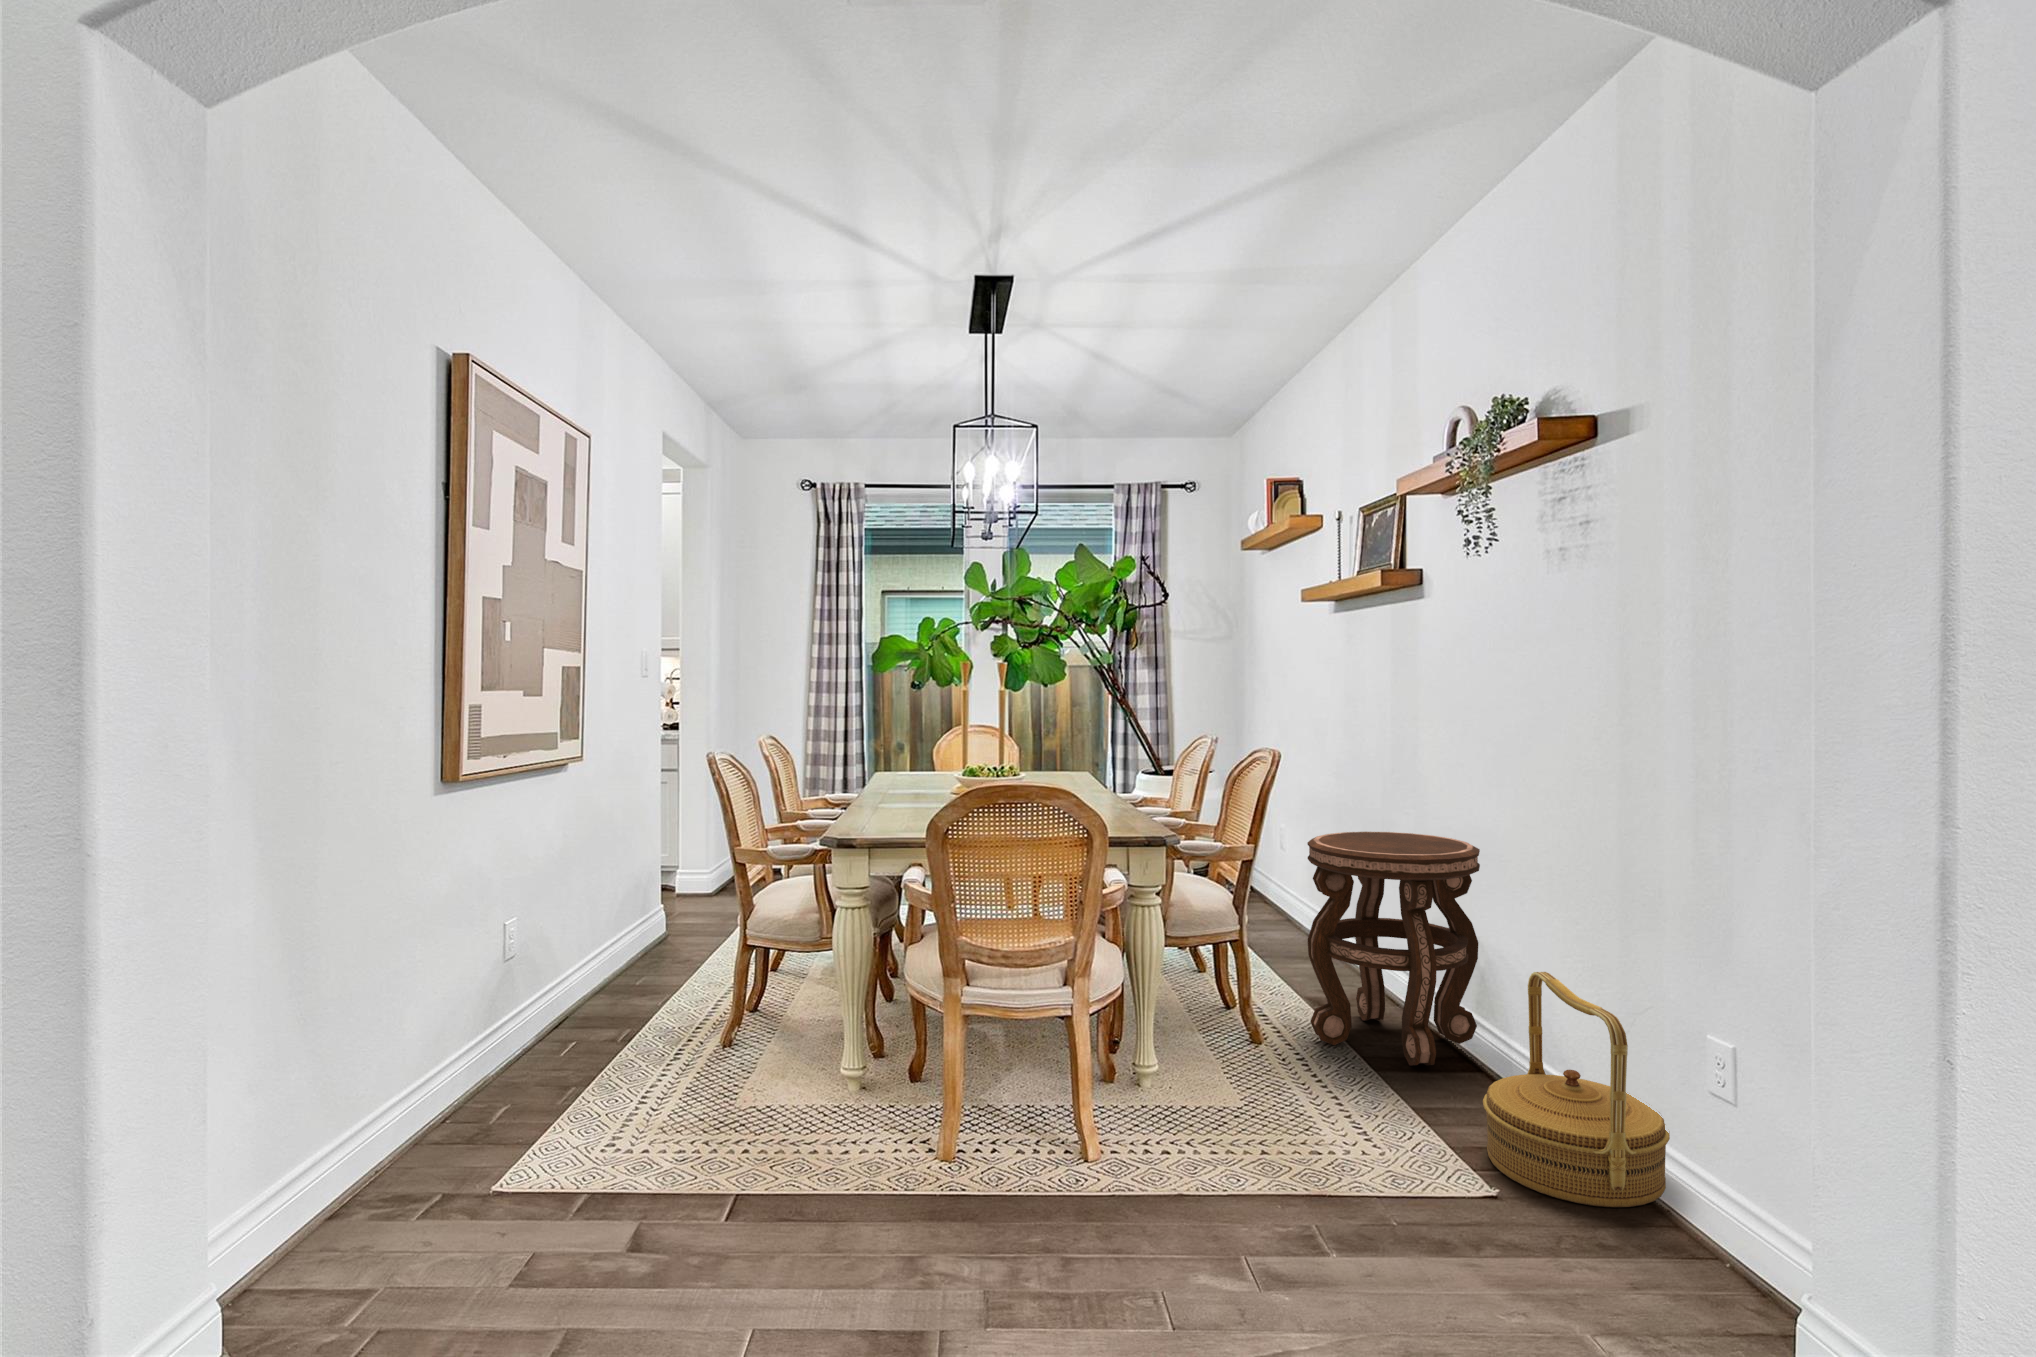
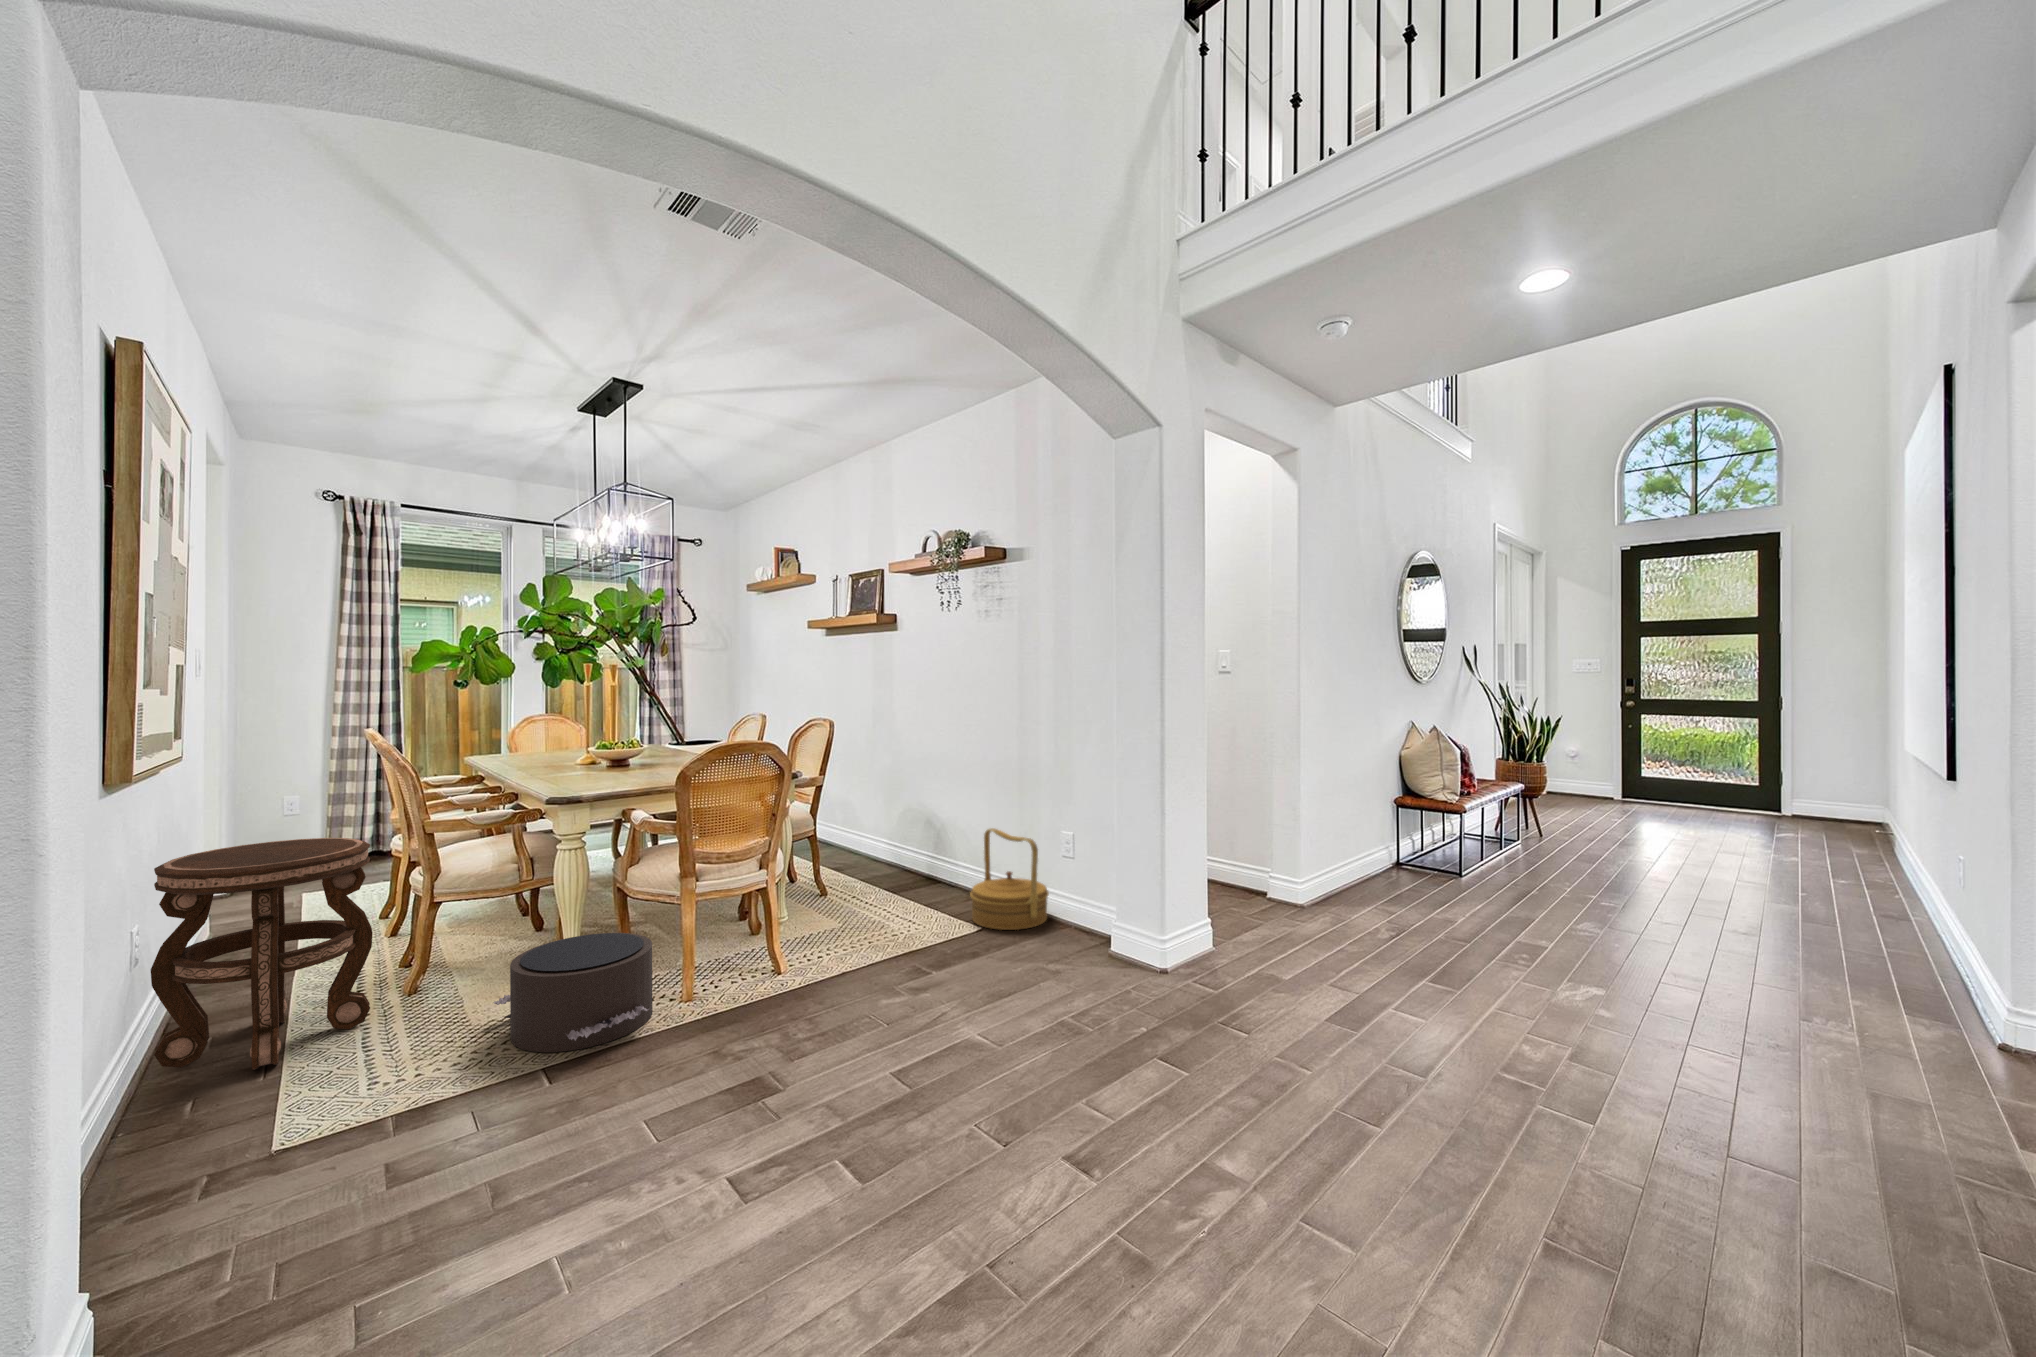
side table: present [1307,832,1480,1065] -> present [151,838,373,1070]
pouf: none [705,1034,889,1212] -> present [493,933,652,1052]

